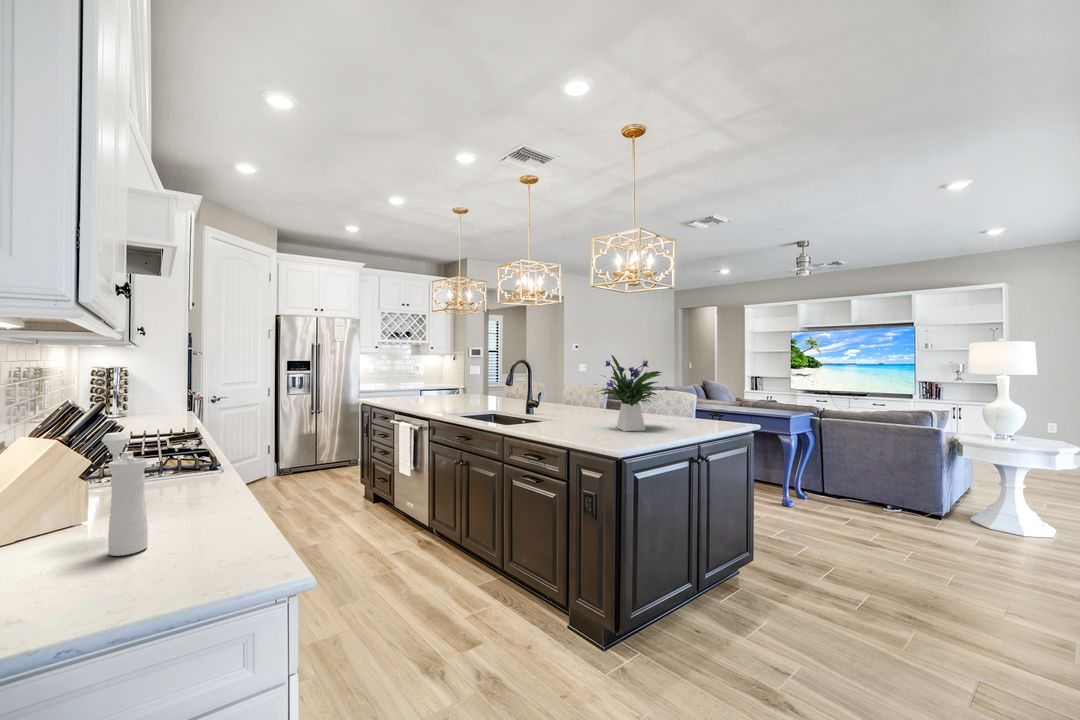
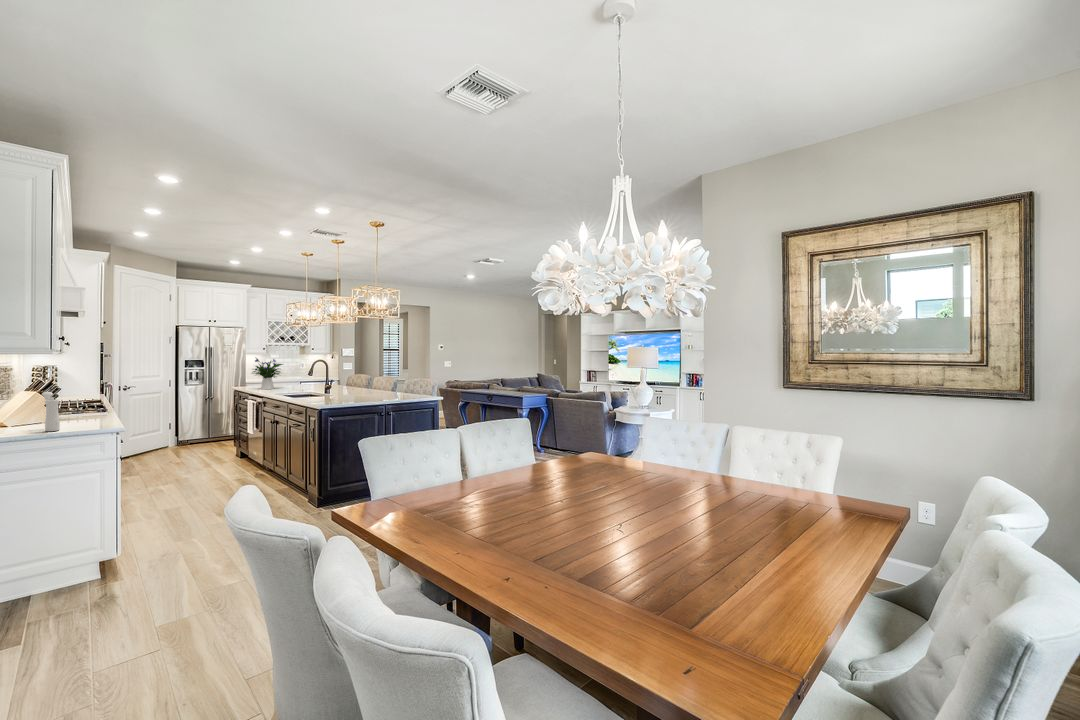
flower arrangement: present [597,355,662,431] -> present [253,358,283,389]

